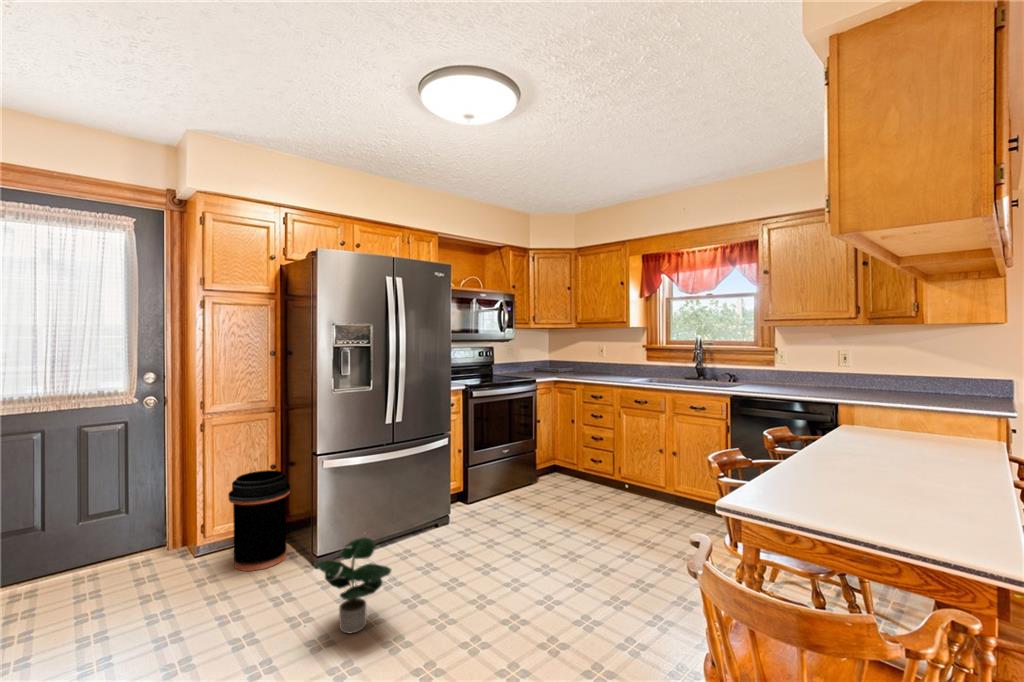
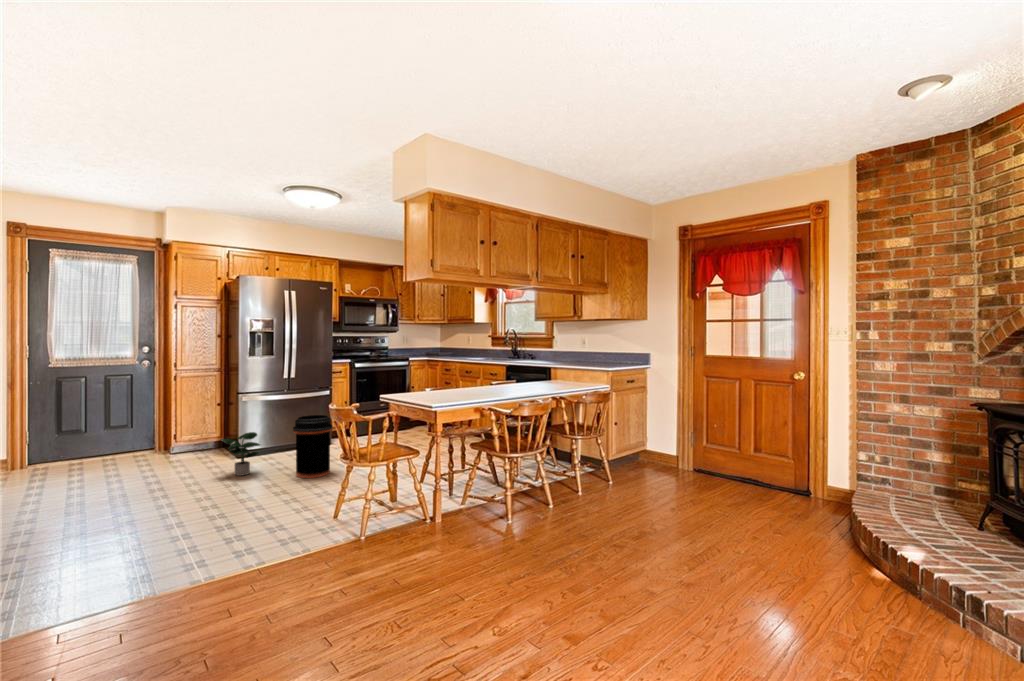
trash can: present [229,470,290,571] -> present [293,415,332,478]

